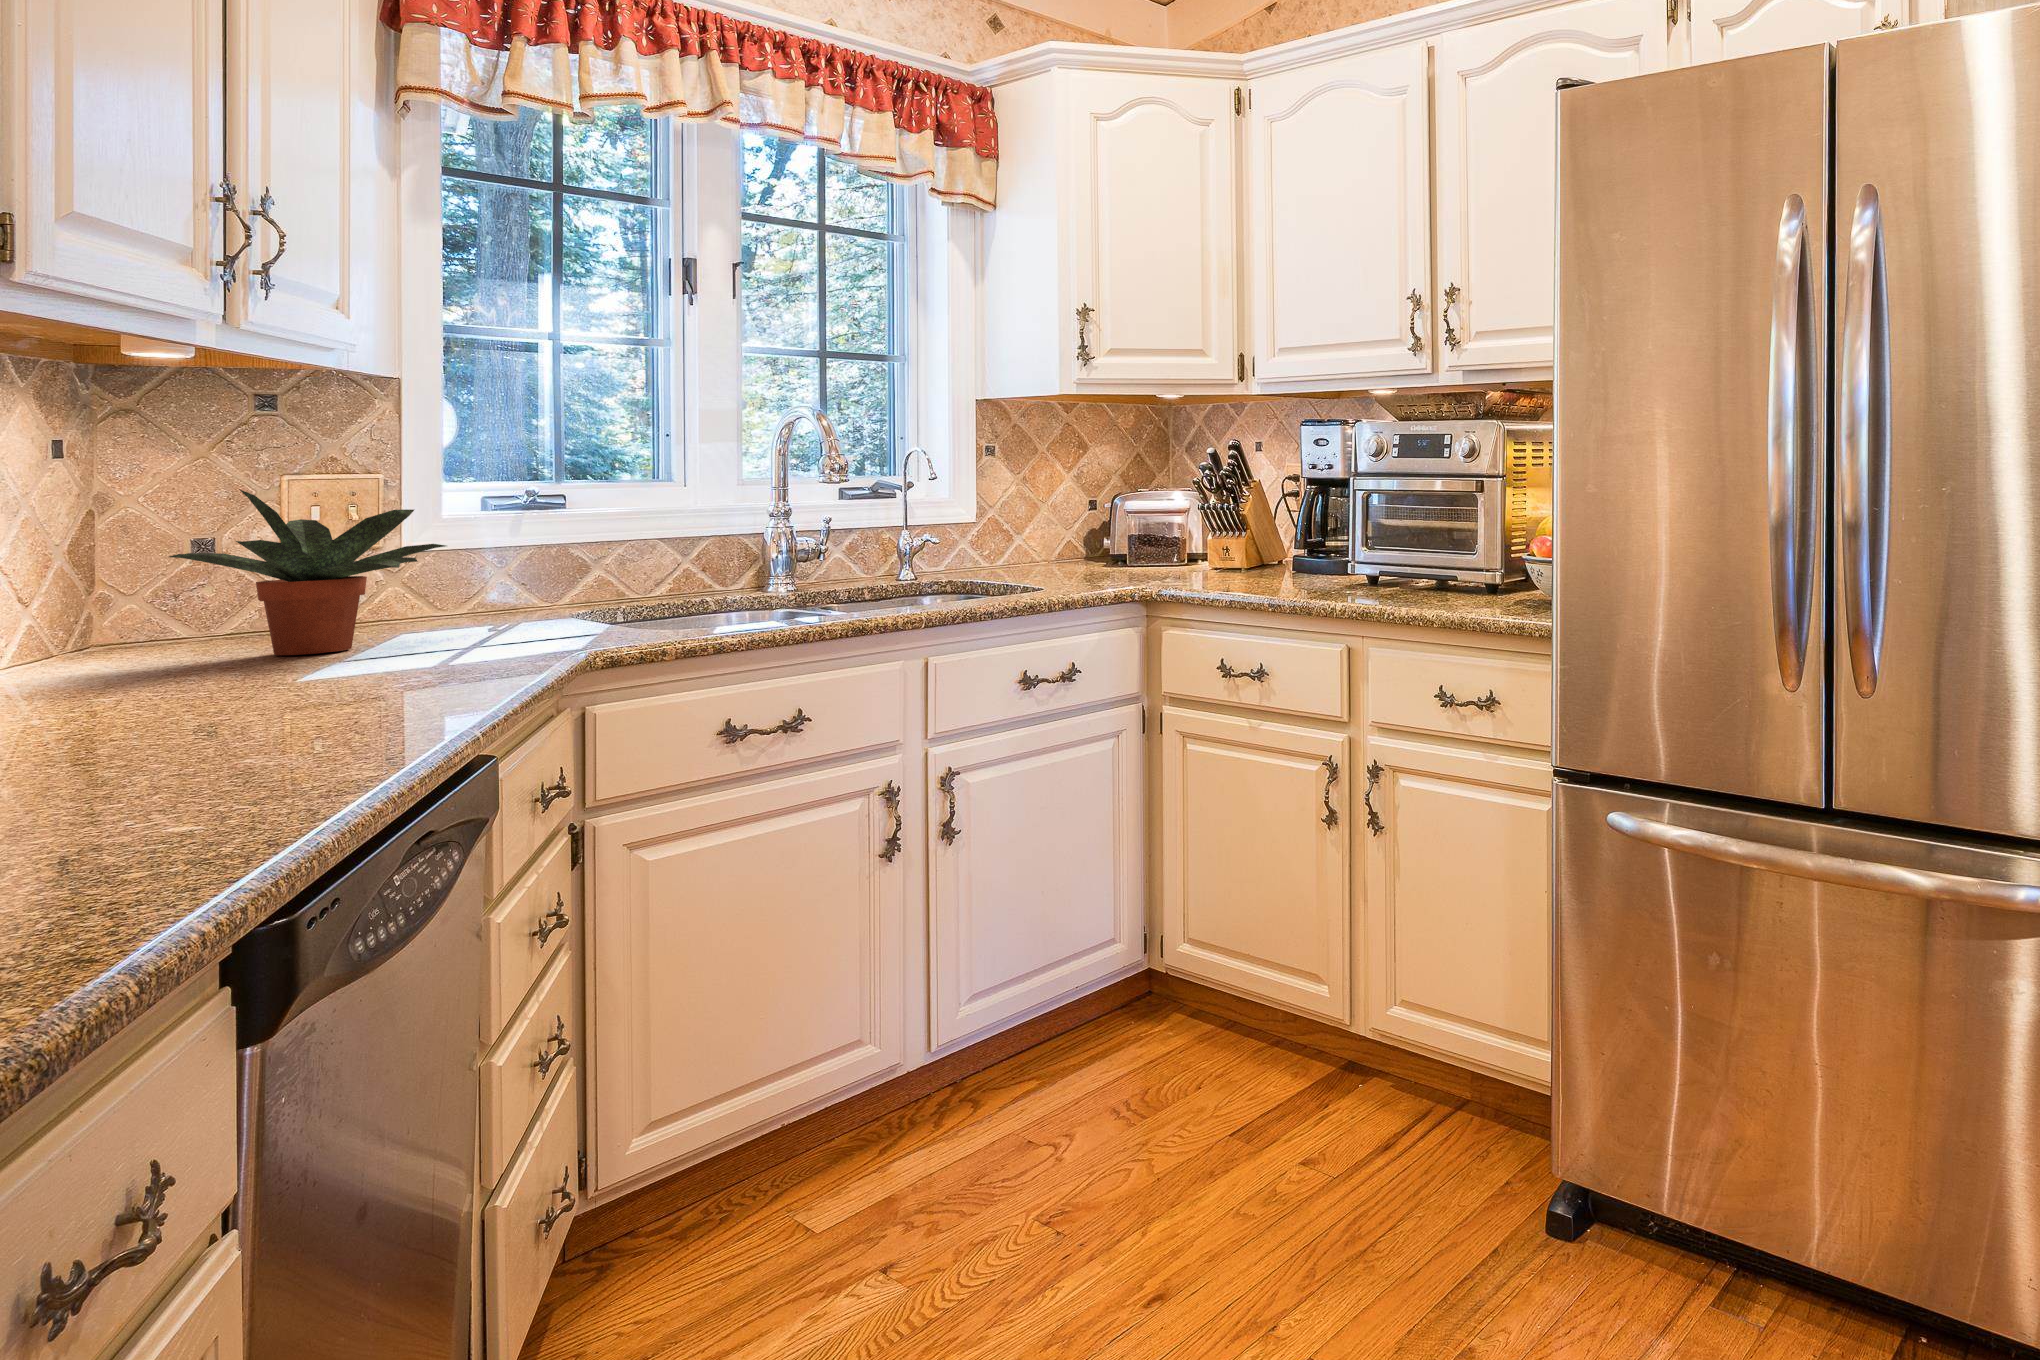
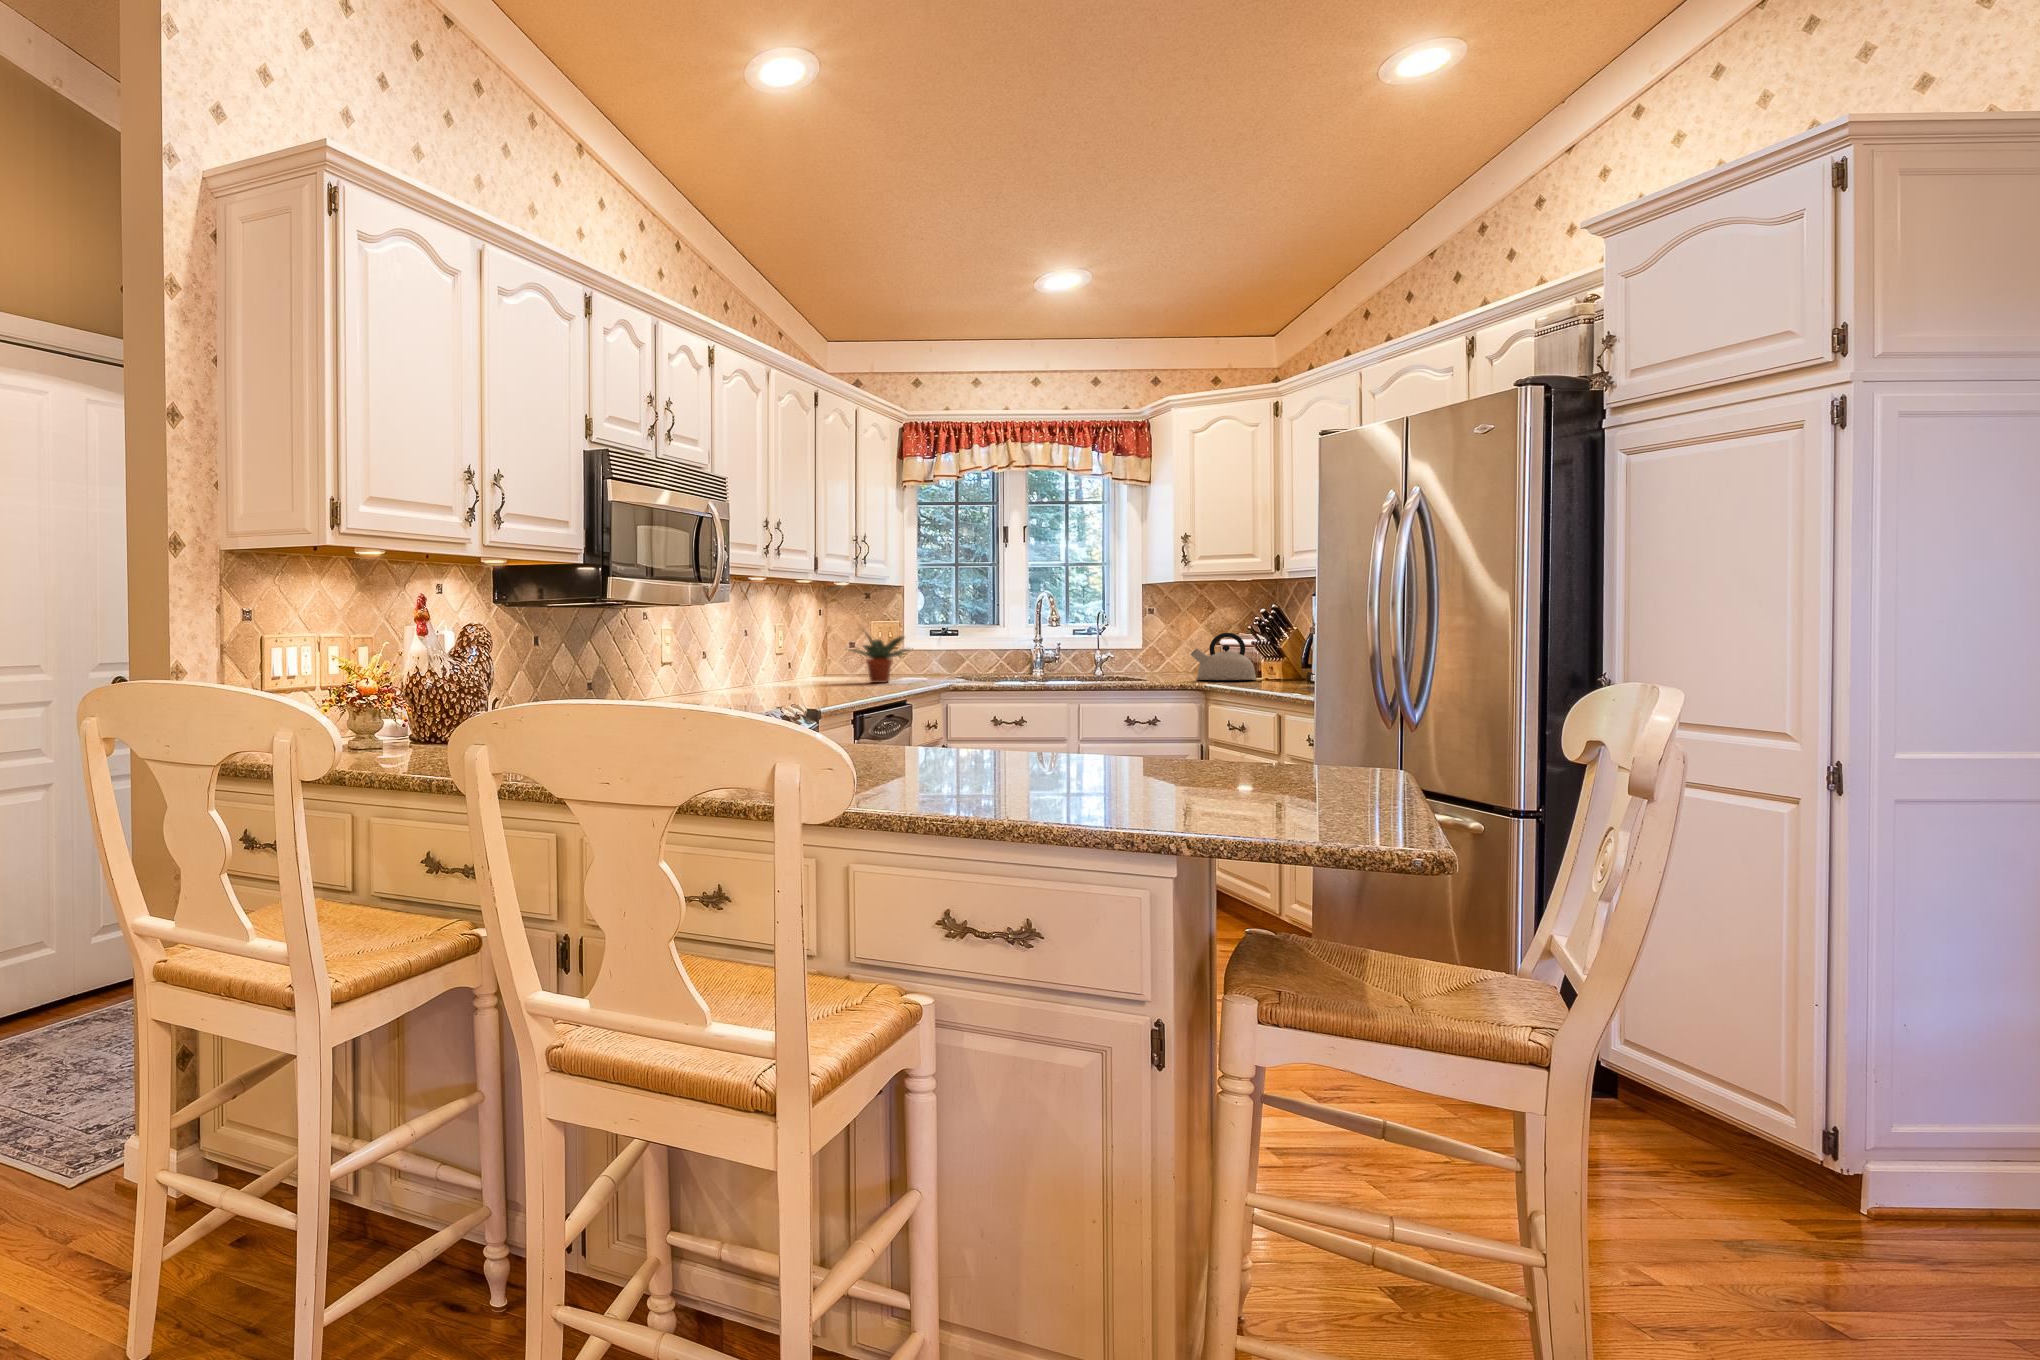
kettle: none [1124,491,1234,583] -> present [1191,633,1257,680]

